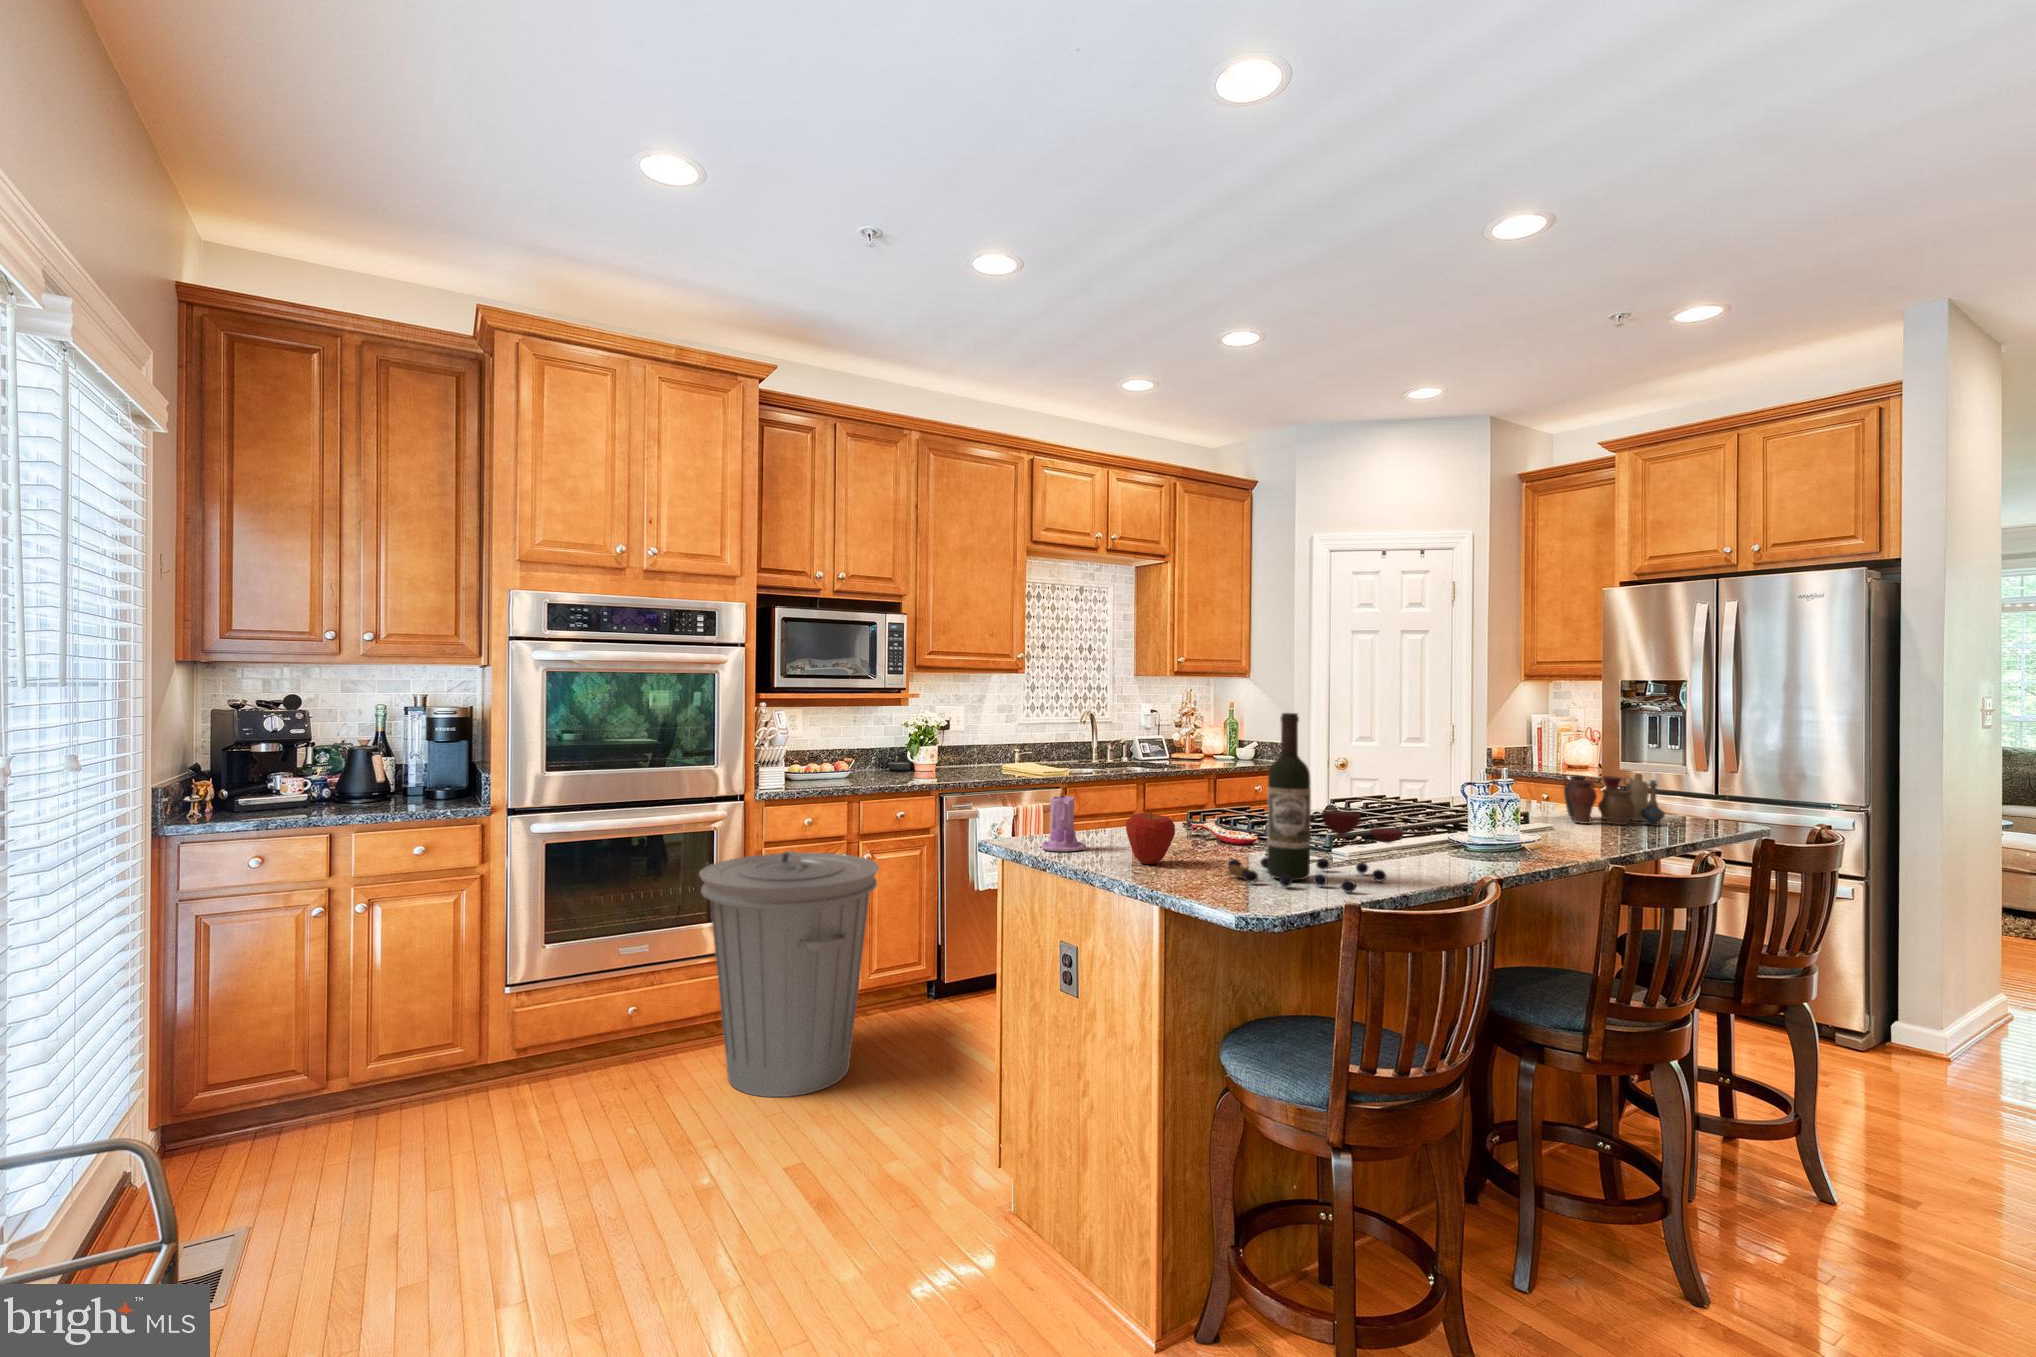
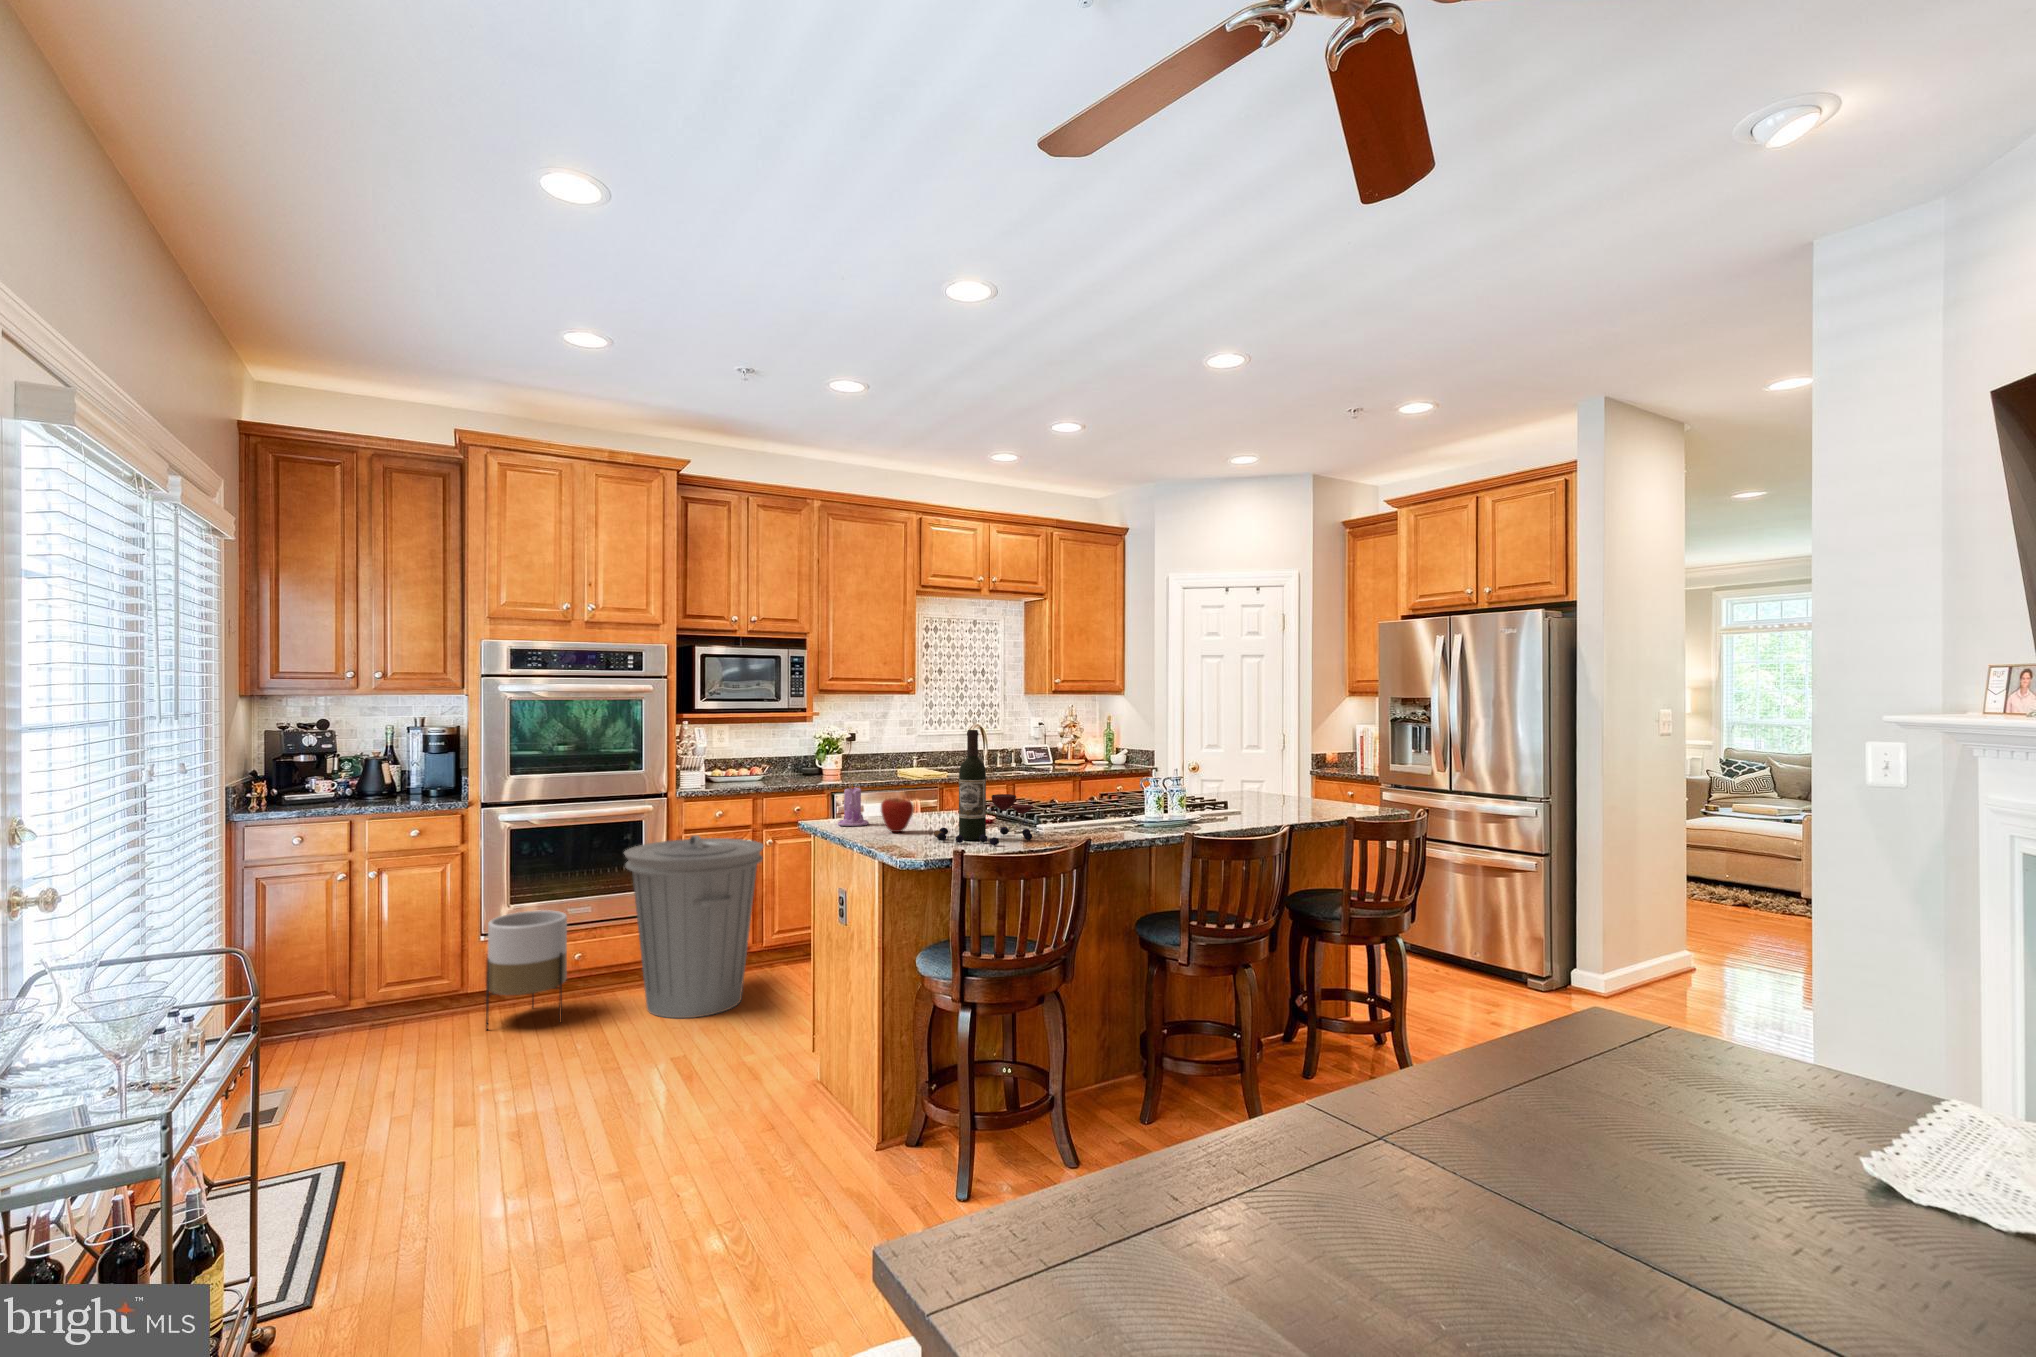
vase: present [1564,773,1665,826] -> none [1257,771,1323,810]
planter: none [517,951,624,1120] -> present [486,910,567,1029]

